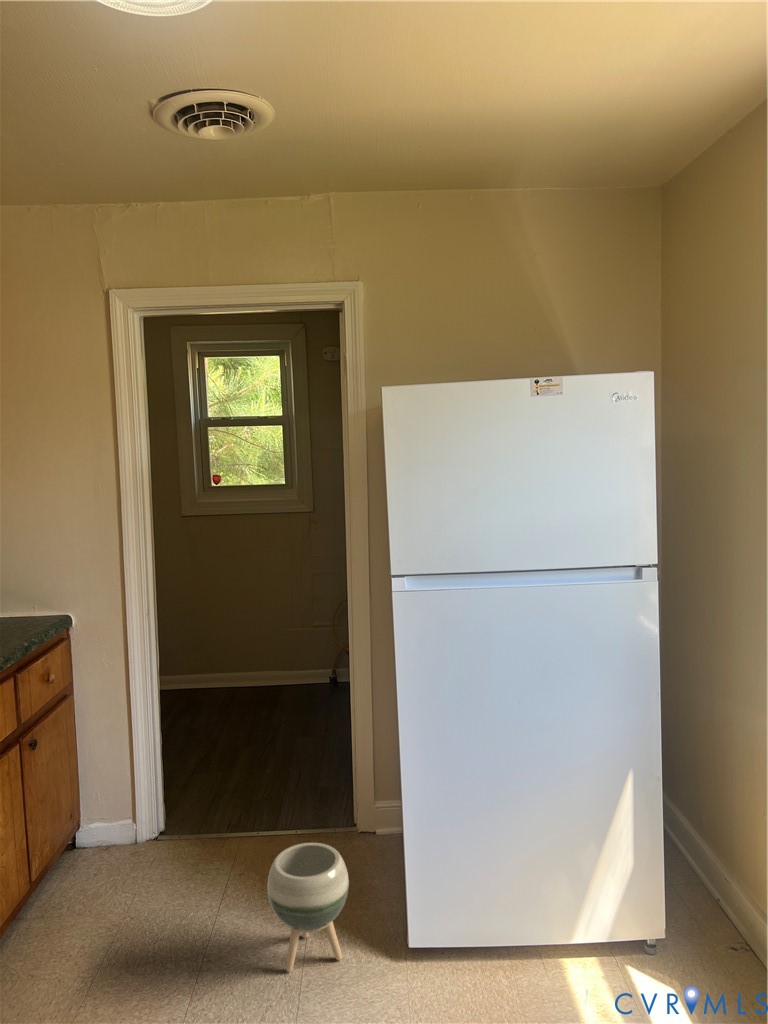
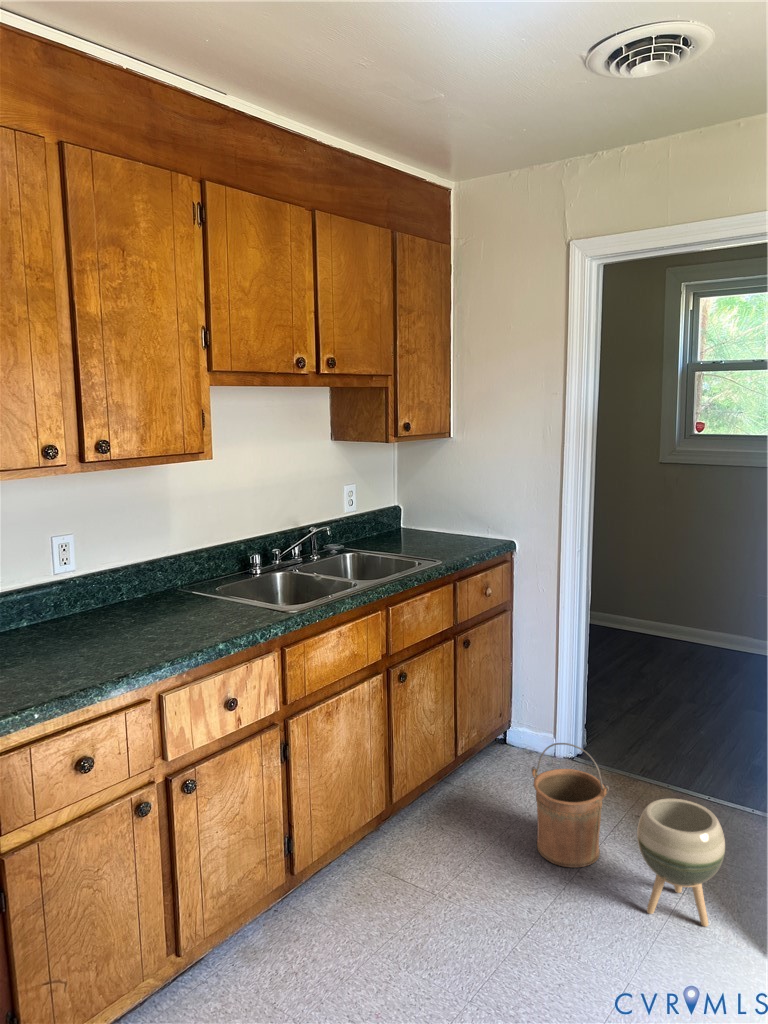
bucket: none [138,825,227,963] -> present [532,743,609,868]

